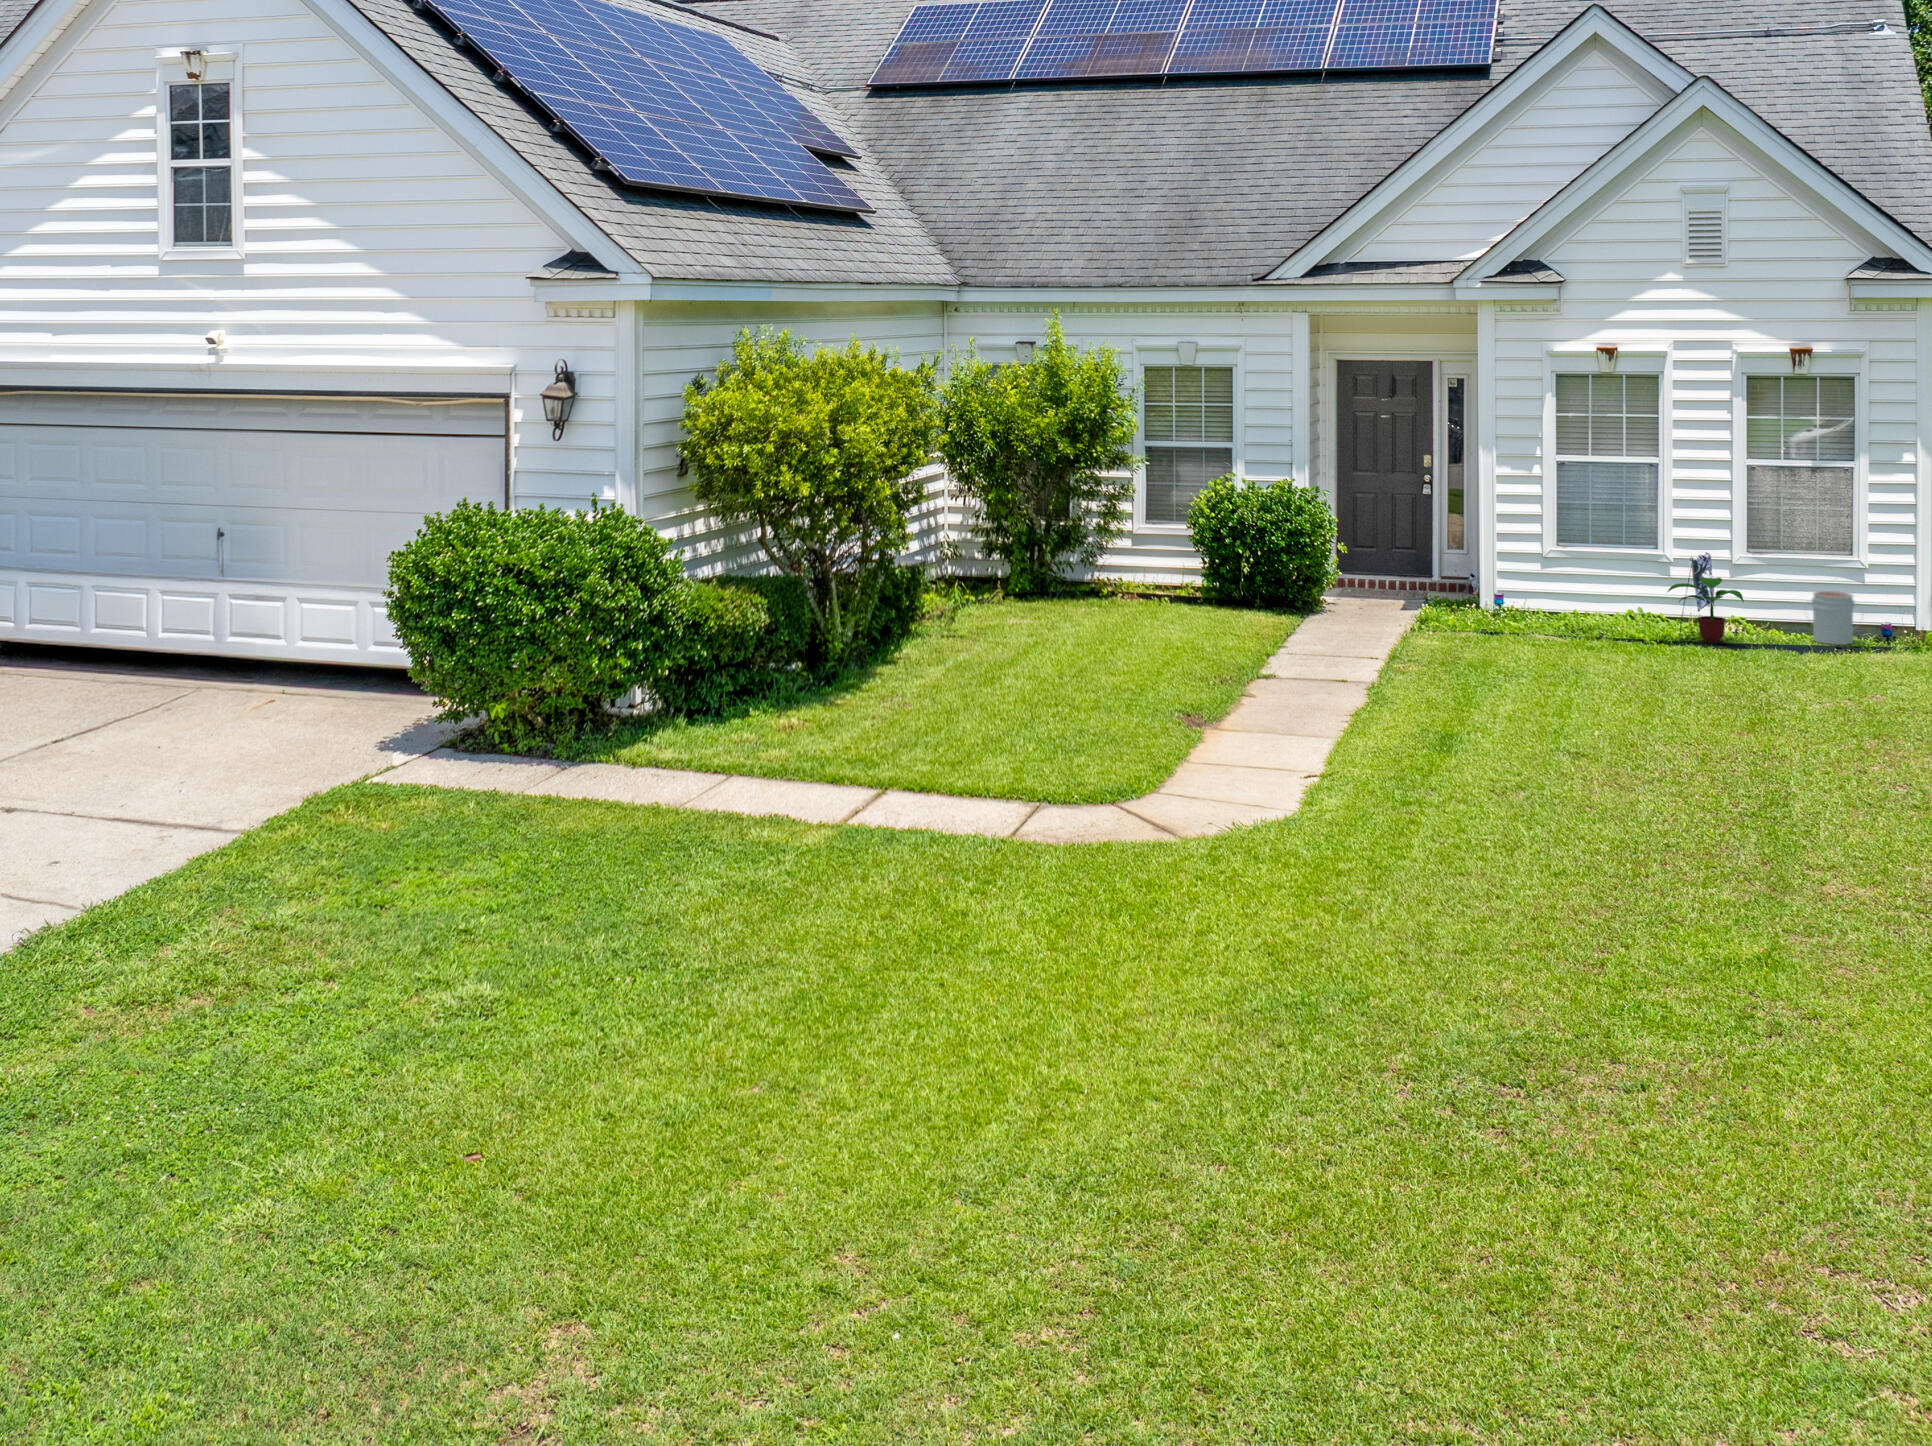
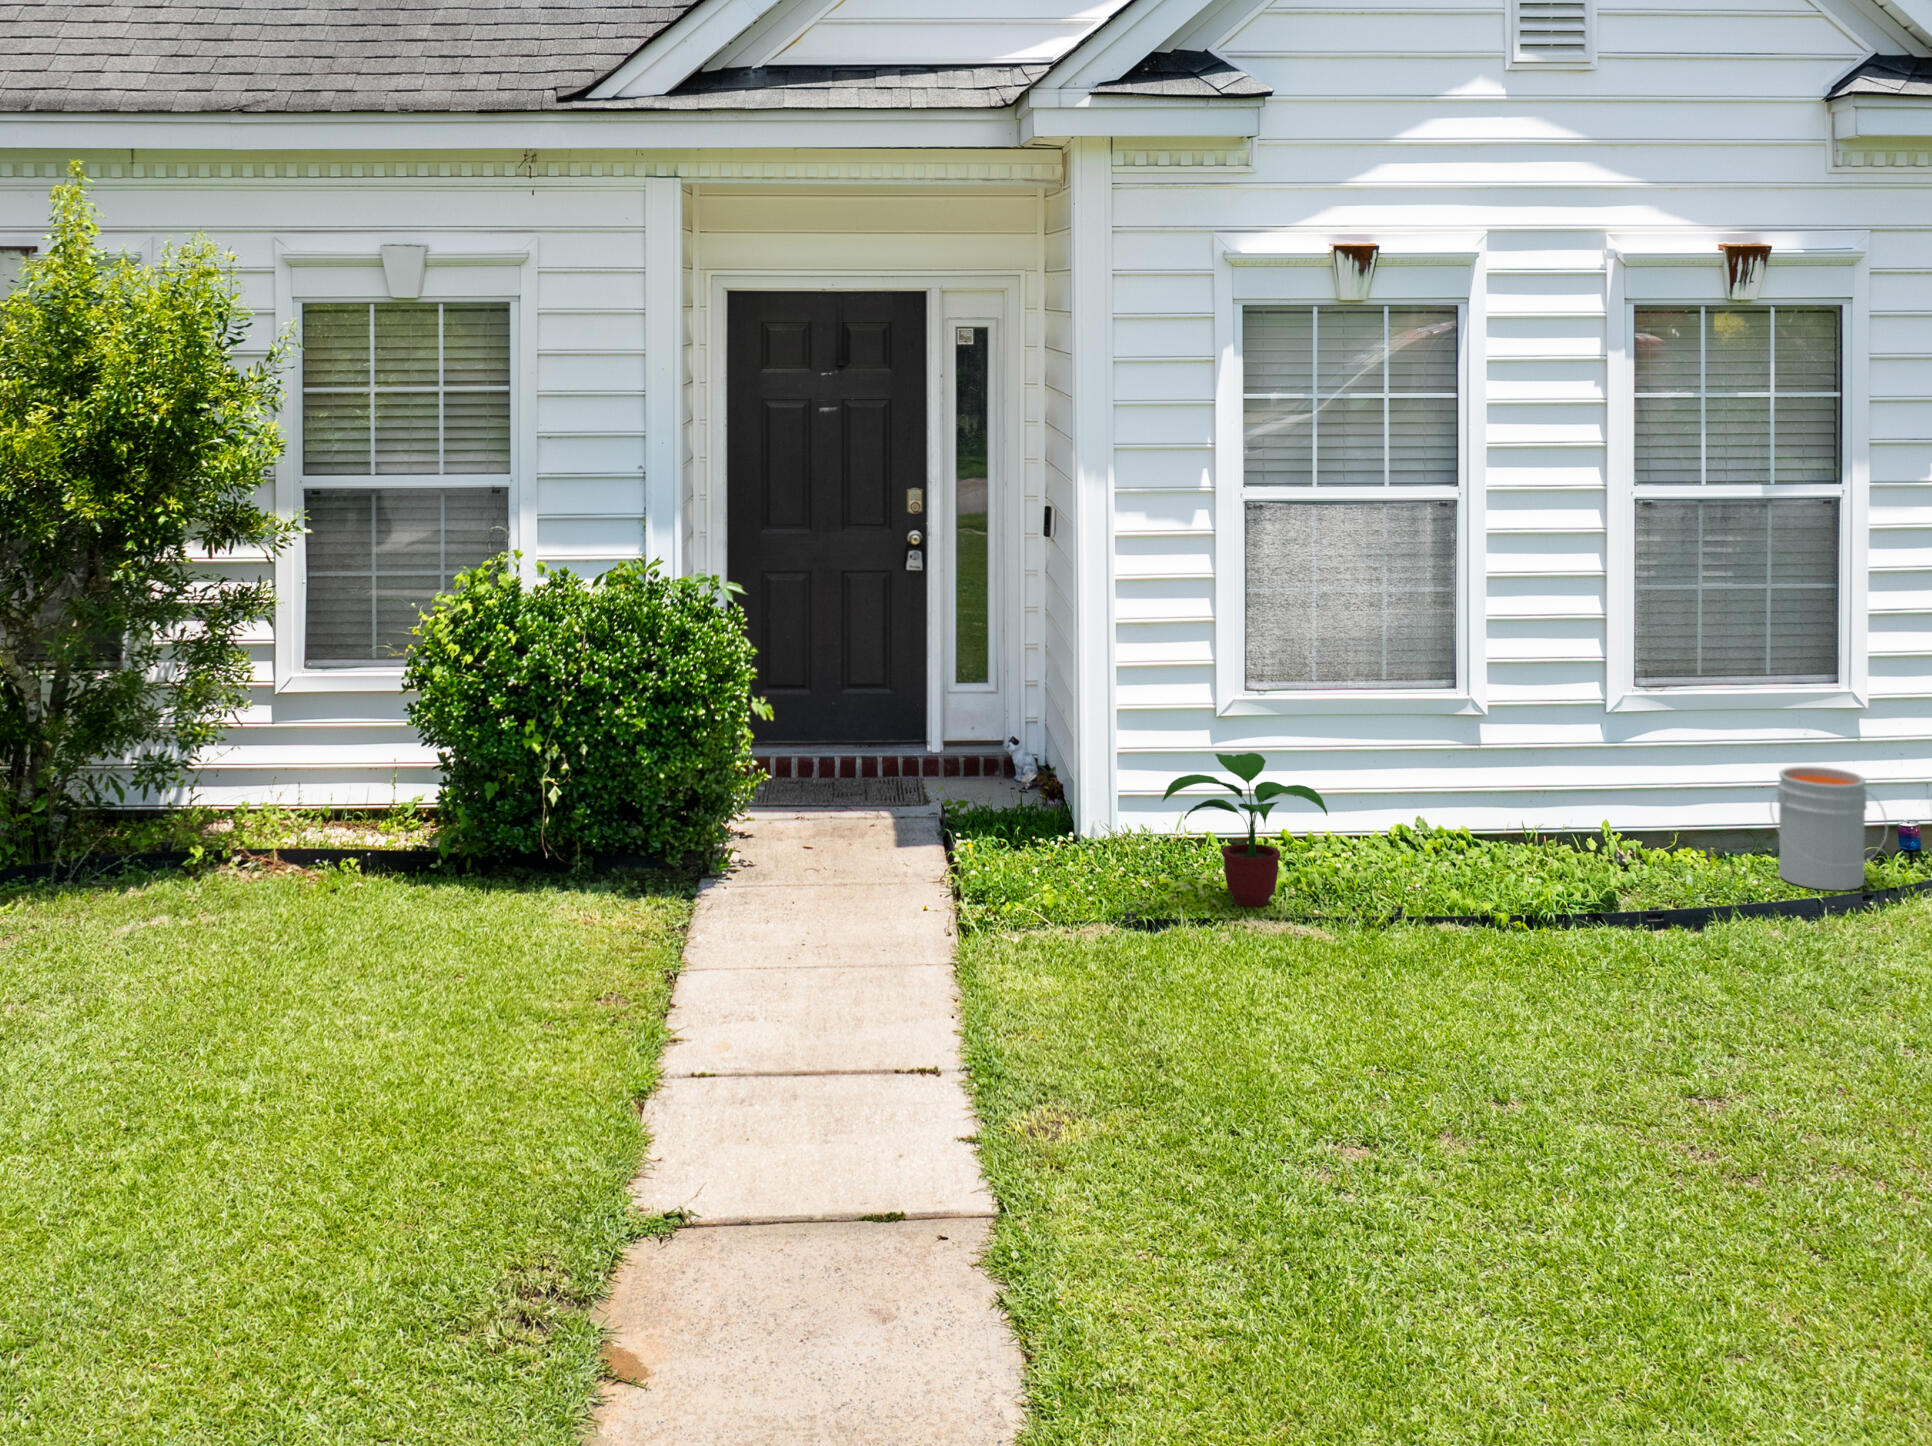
potted plant: present [1668,577,1744,642] -> present [1162,753,1327,907]

